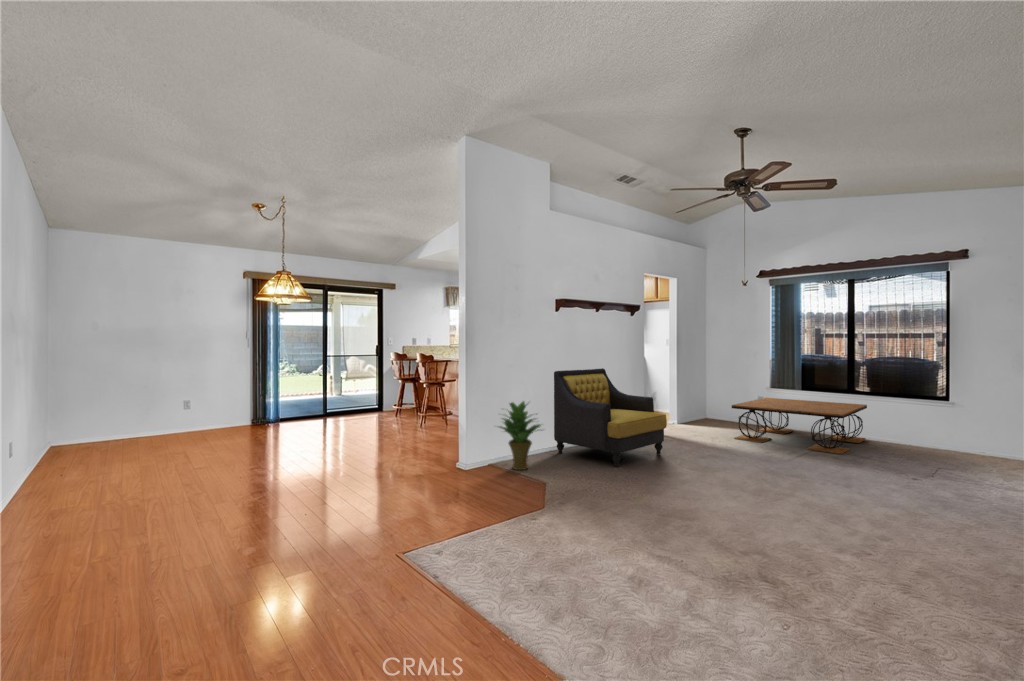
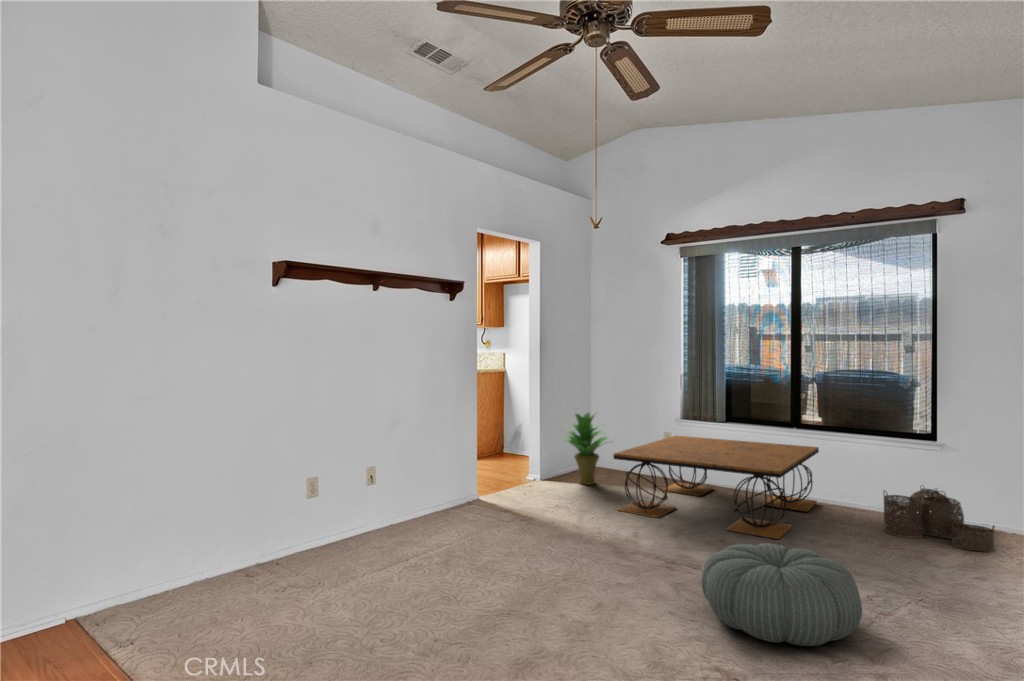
armchair: present [554,368,667,467] -> none [259,395,478,604]
potted plant: present [499,401,542,470] -> present [564,413,607,485]
woven basket: none [911,428,986,465] -> present [884,487,995,552]
pouf: none [802,446,894,490] -> present [702,543,862,646]

